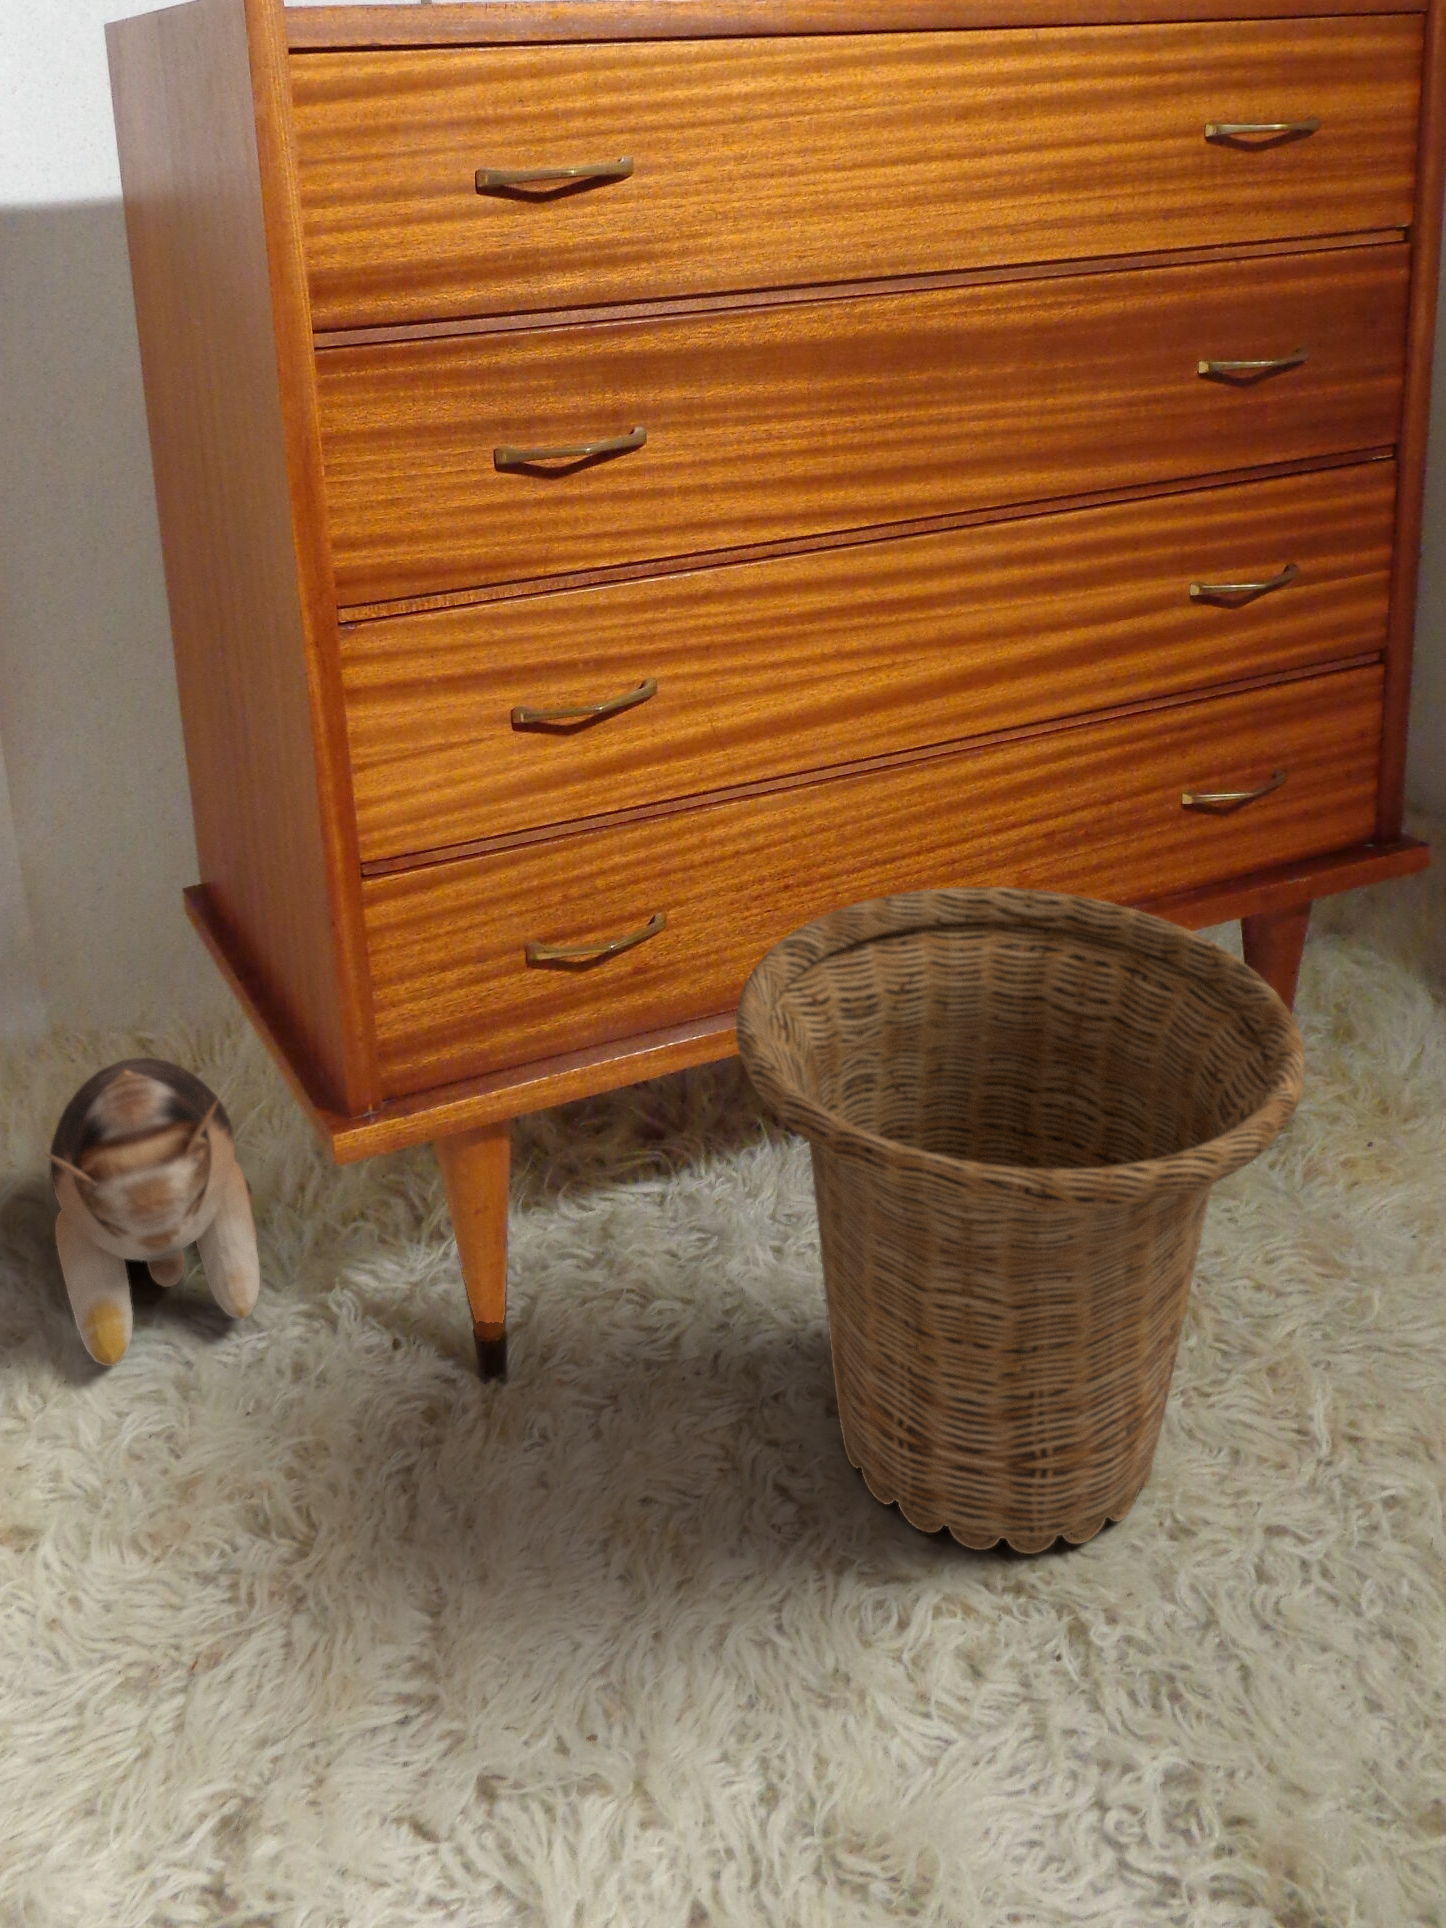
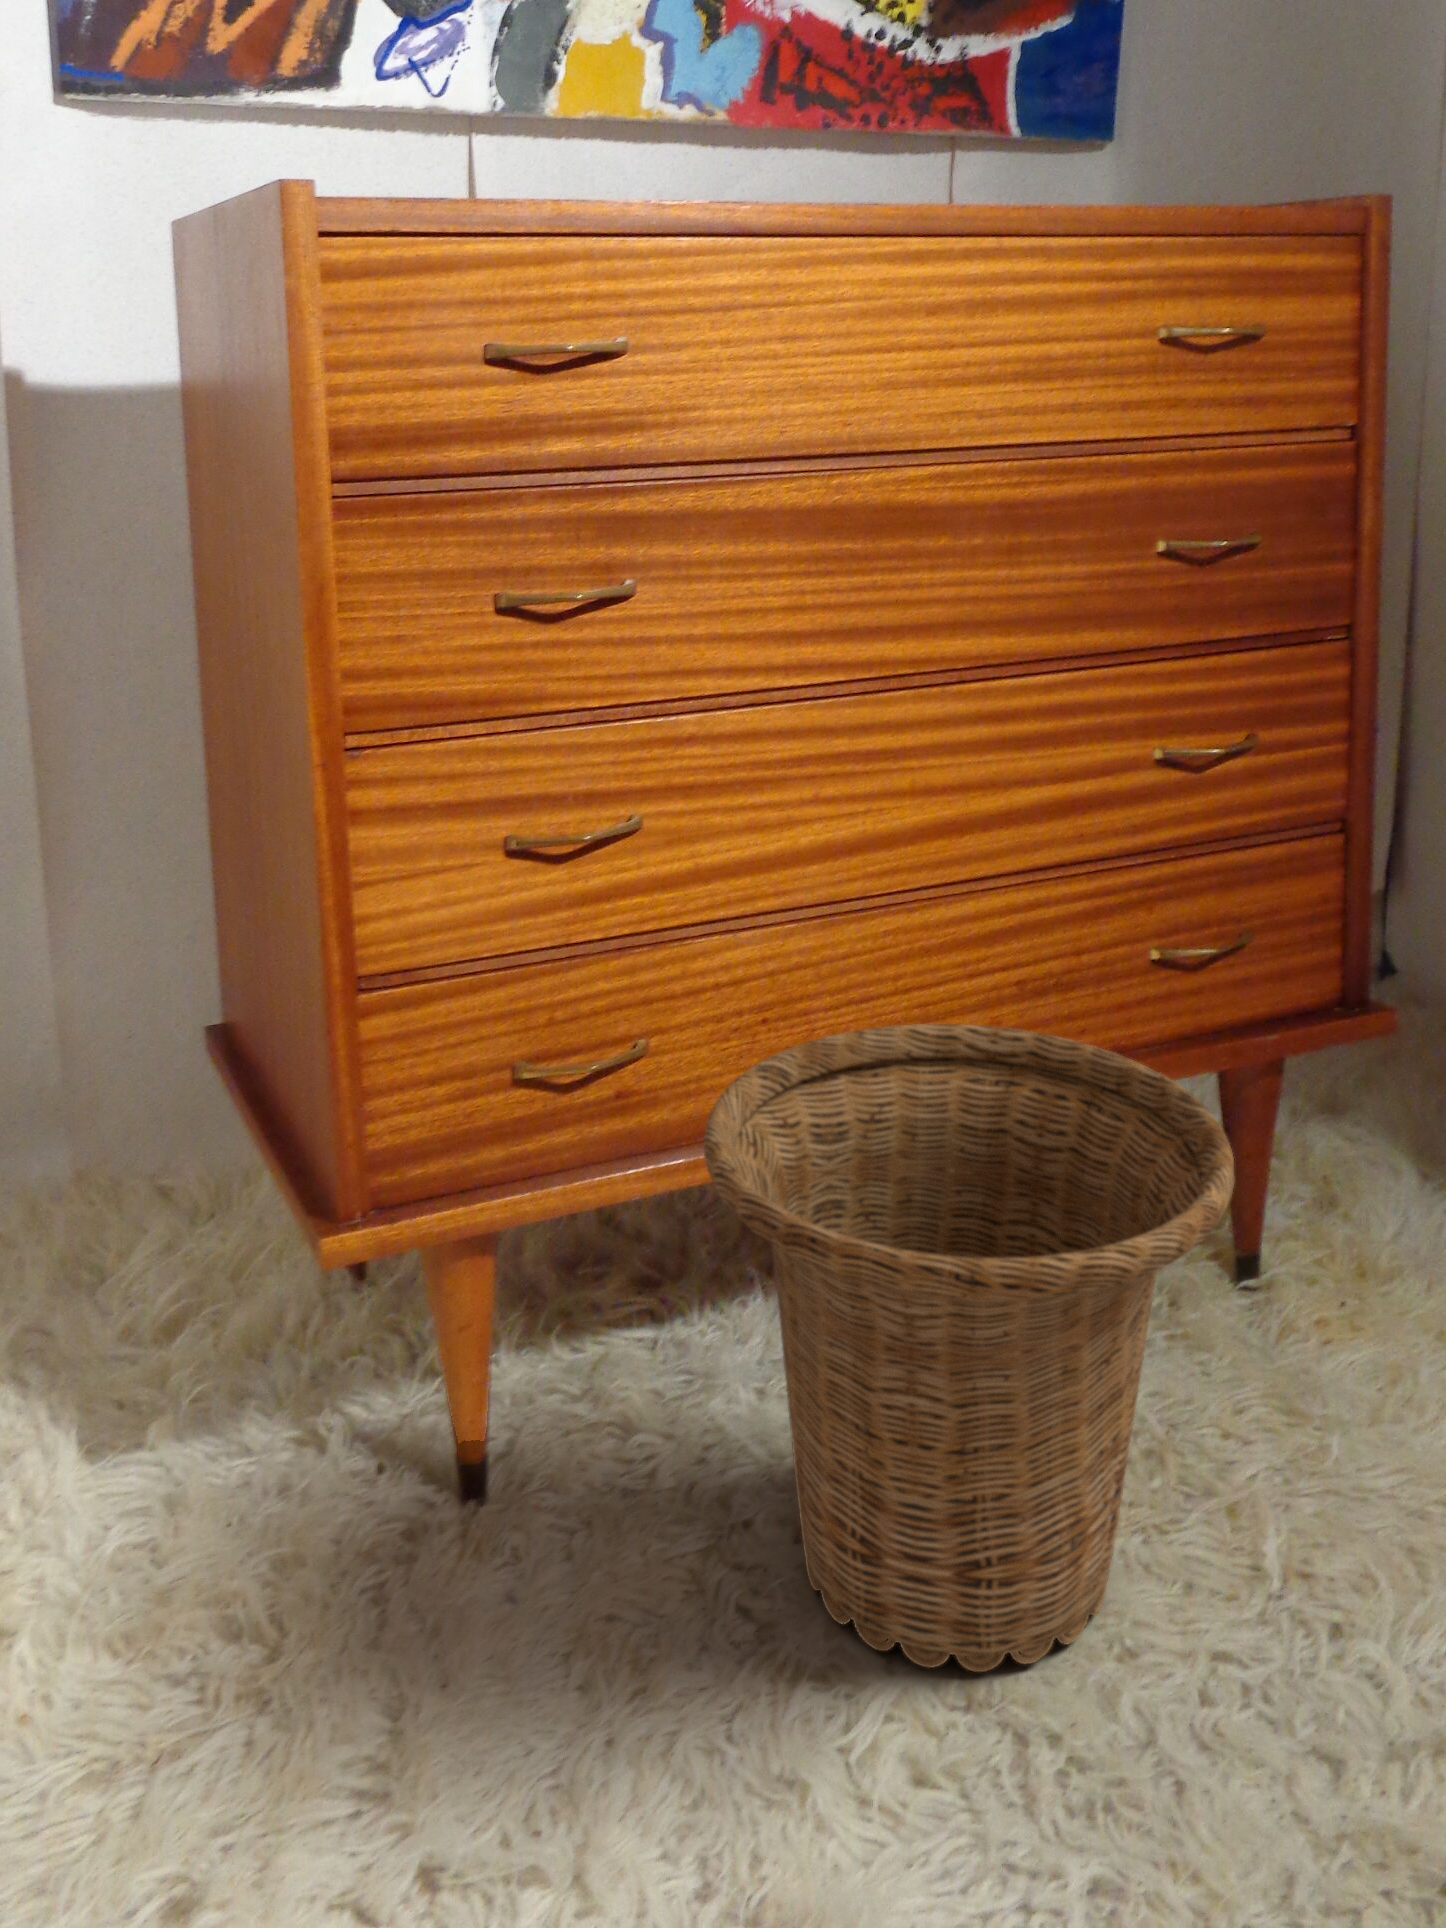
plush toy: present [45,1058,260,1367] -> none [45,1177,250,1482]

